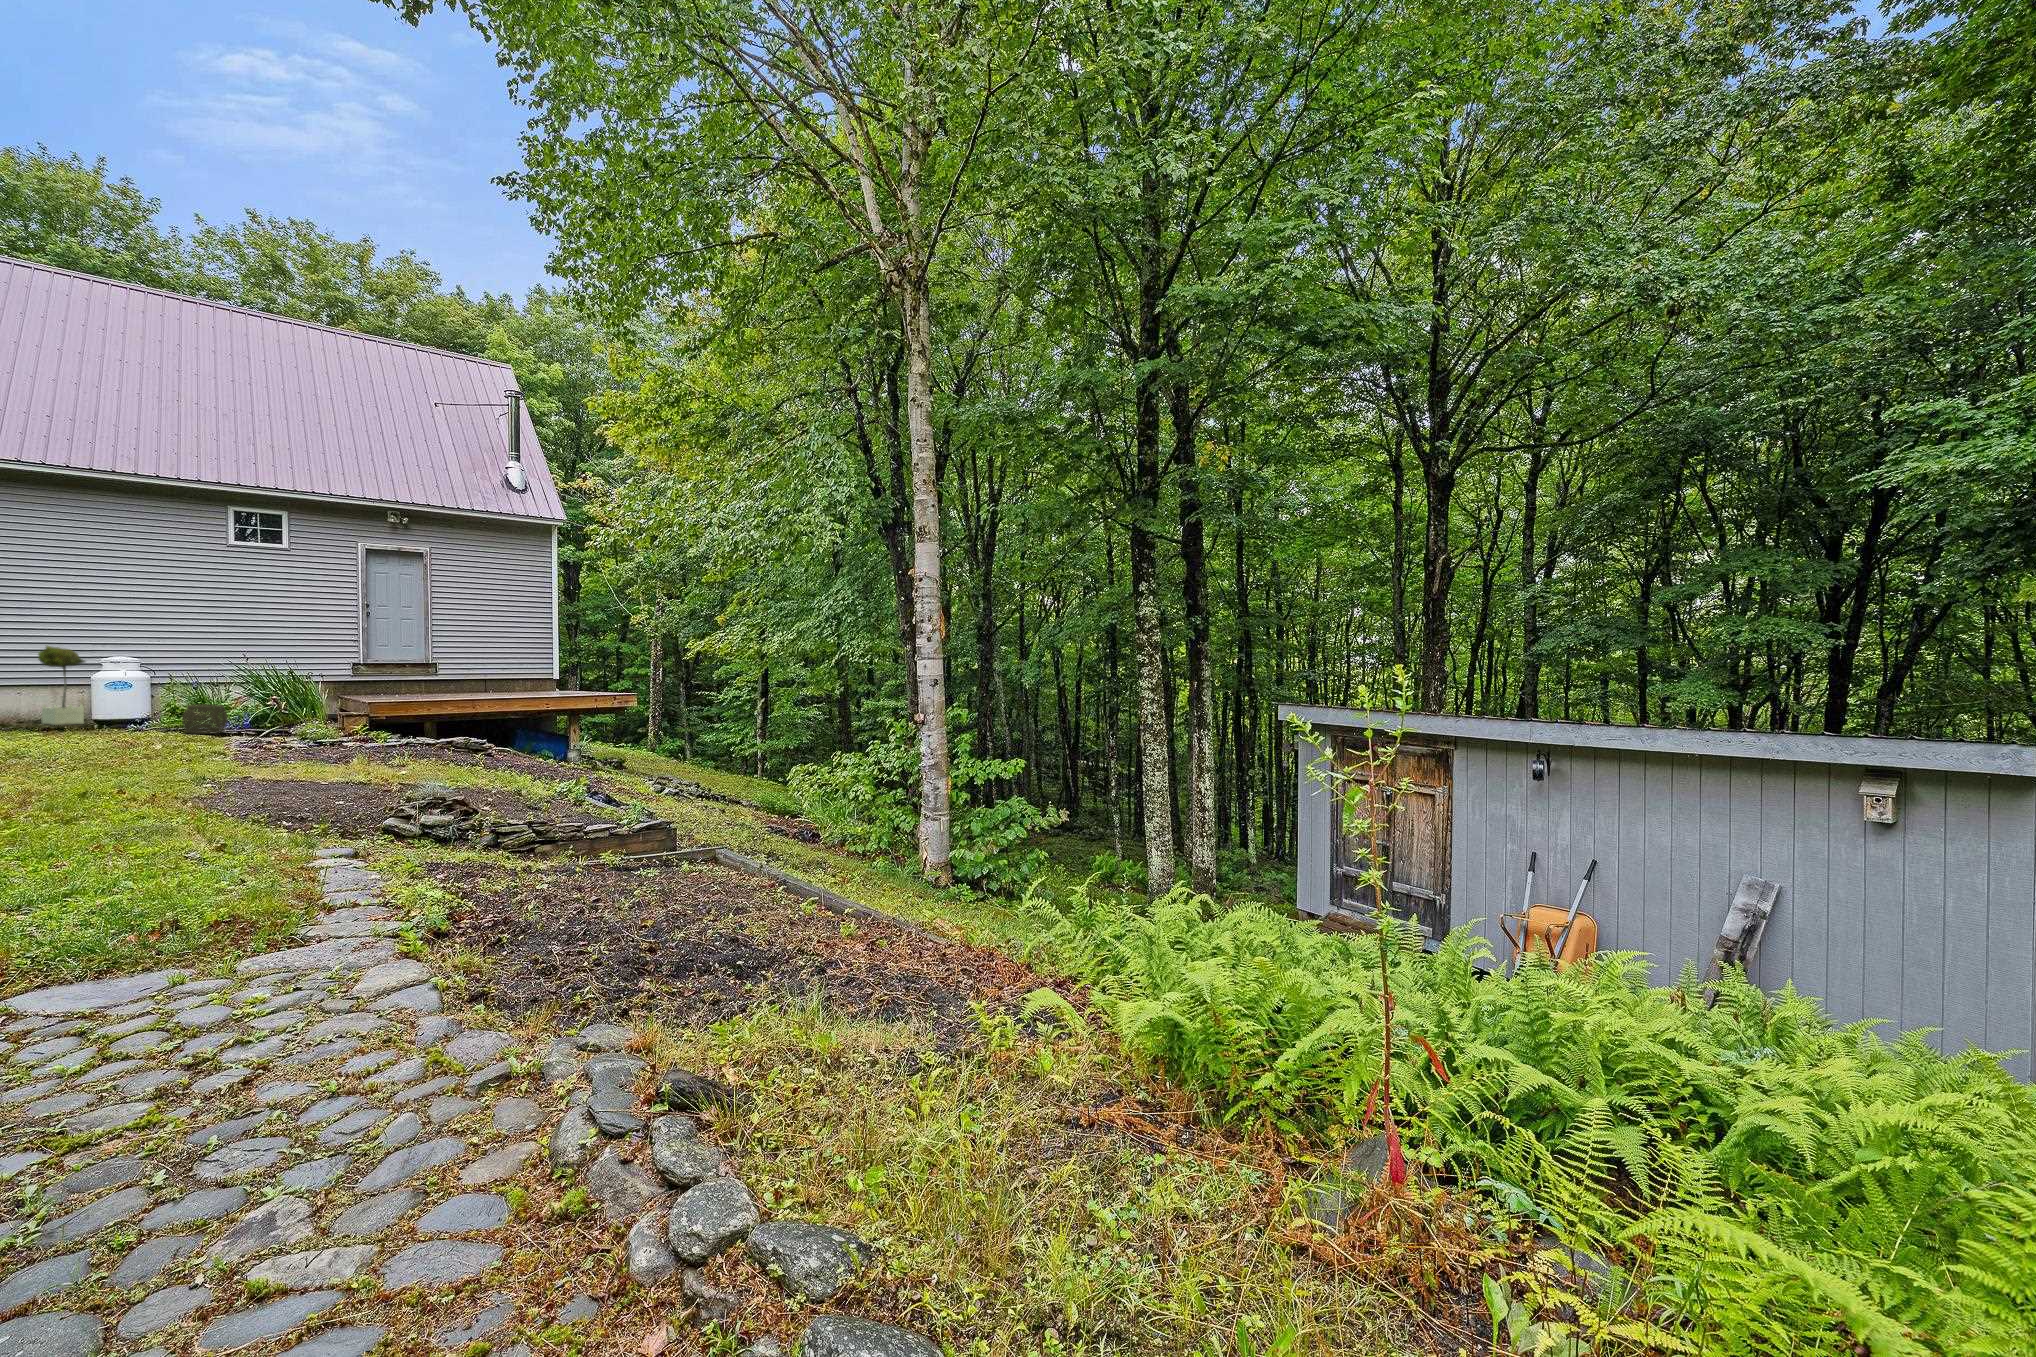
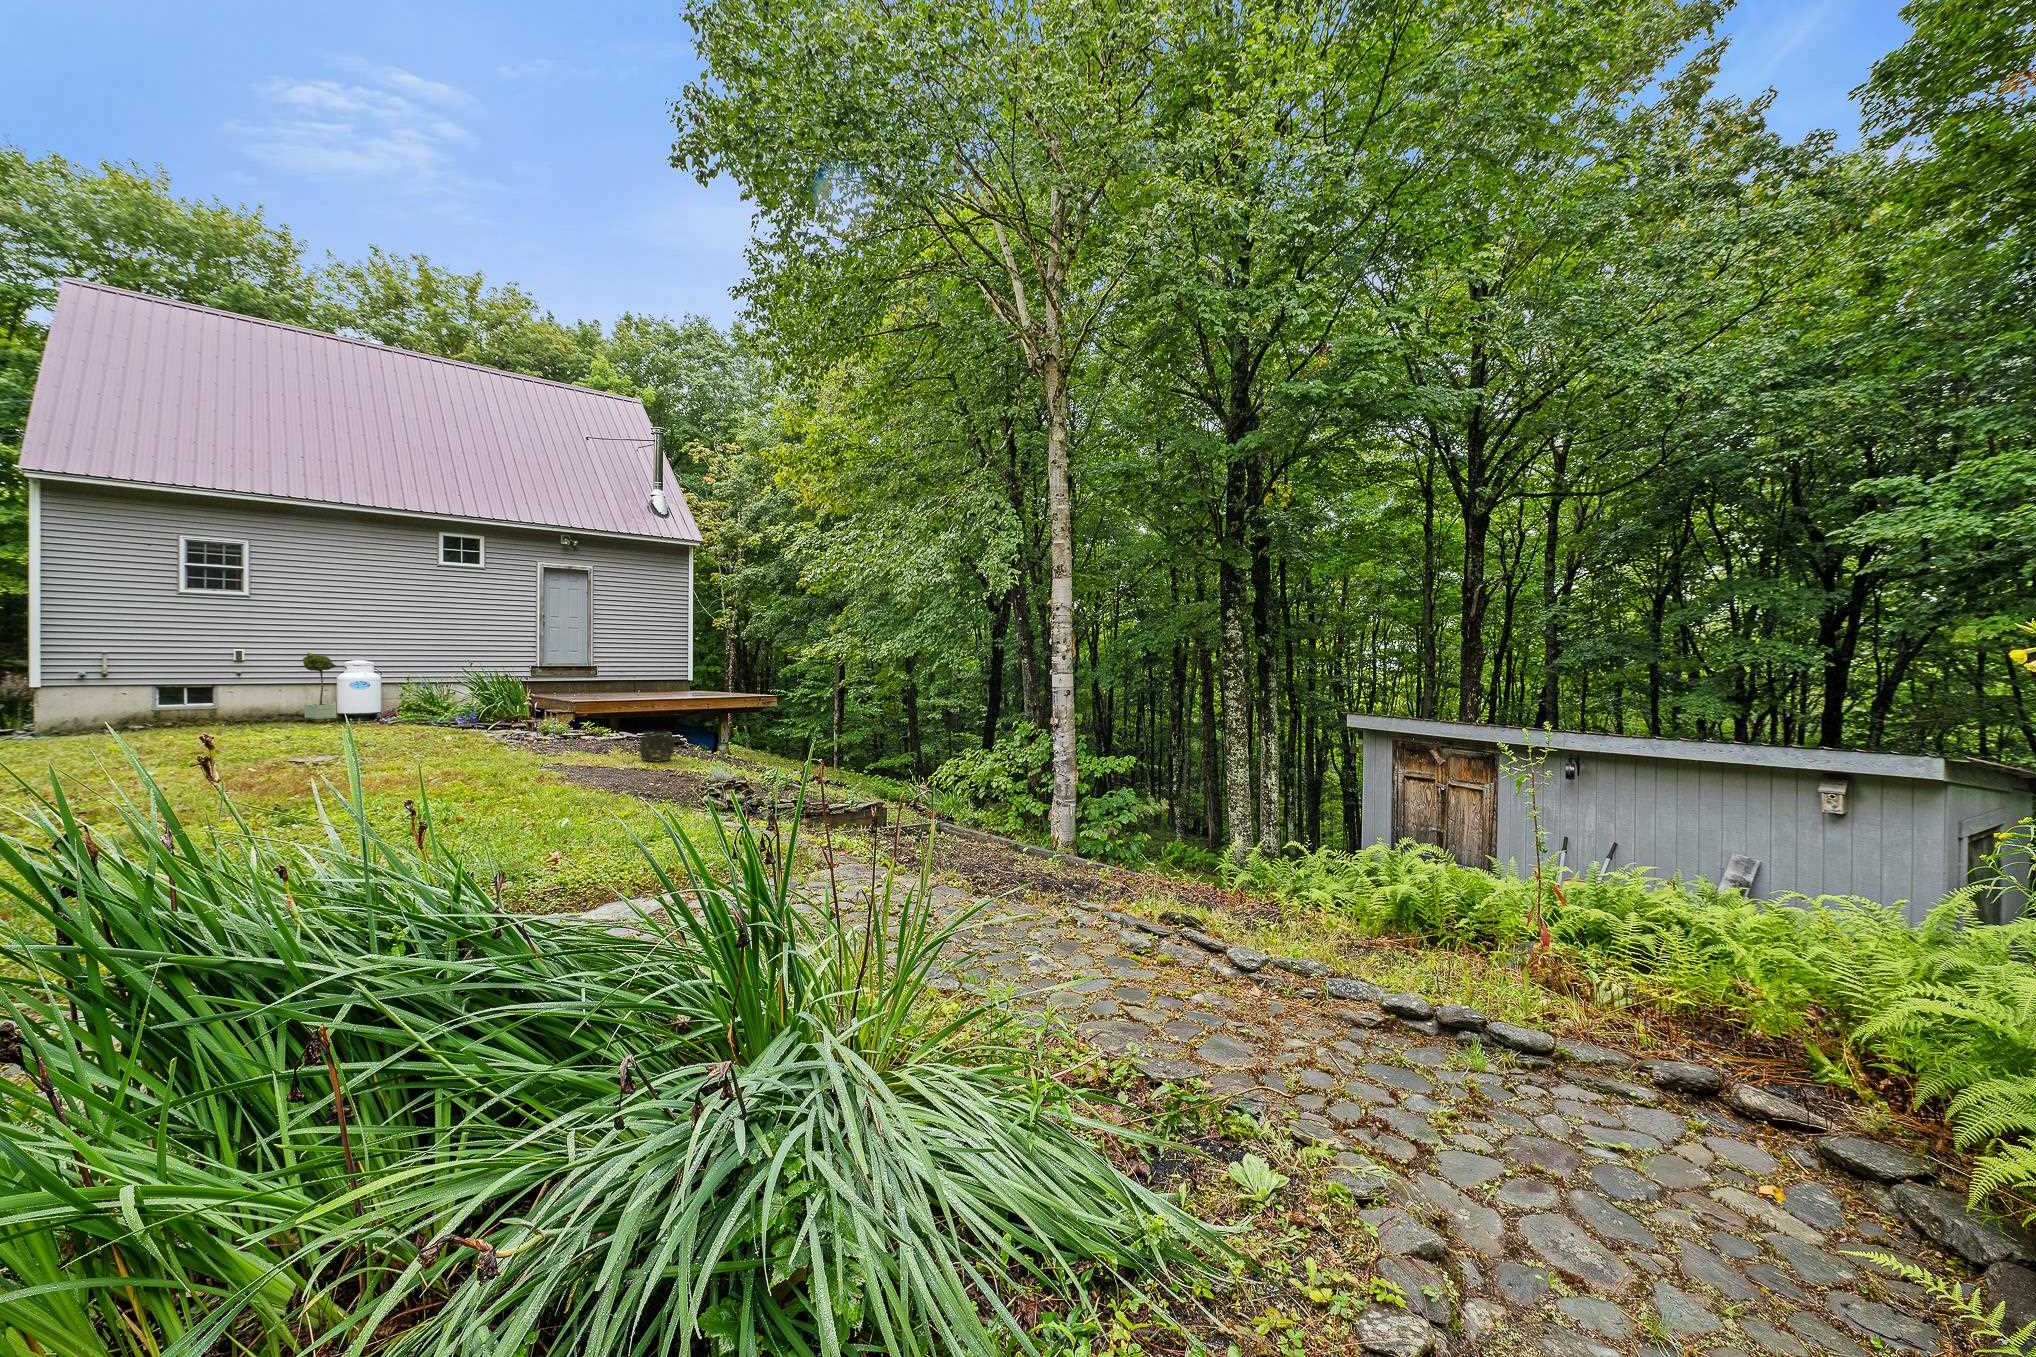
woven basket: present [182,704,228,734] -> present [639,731,674,762]

